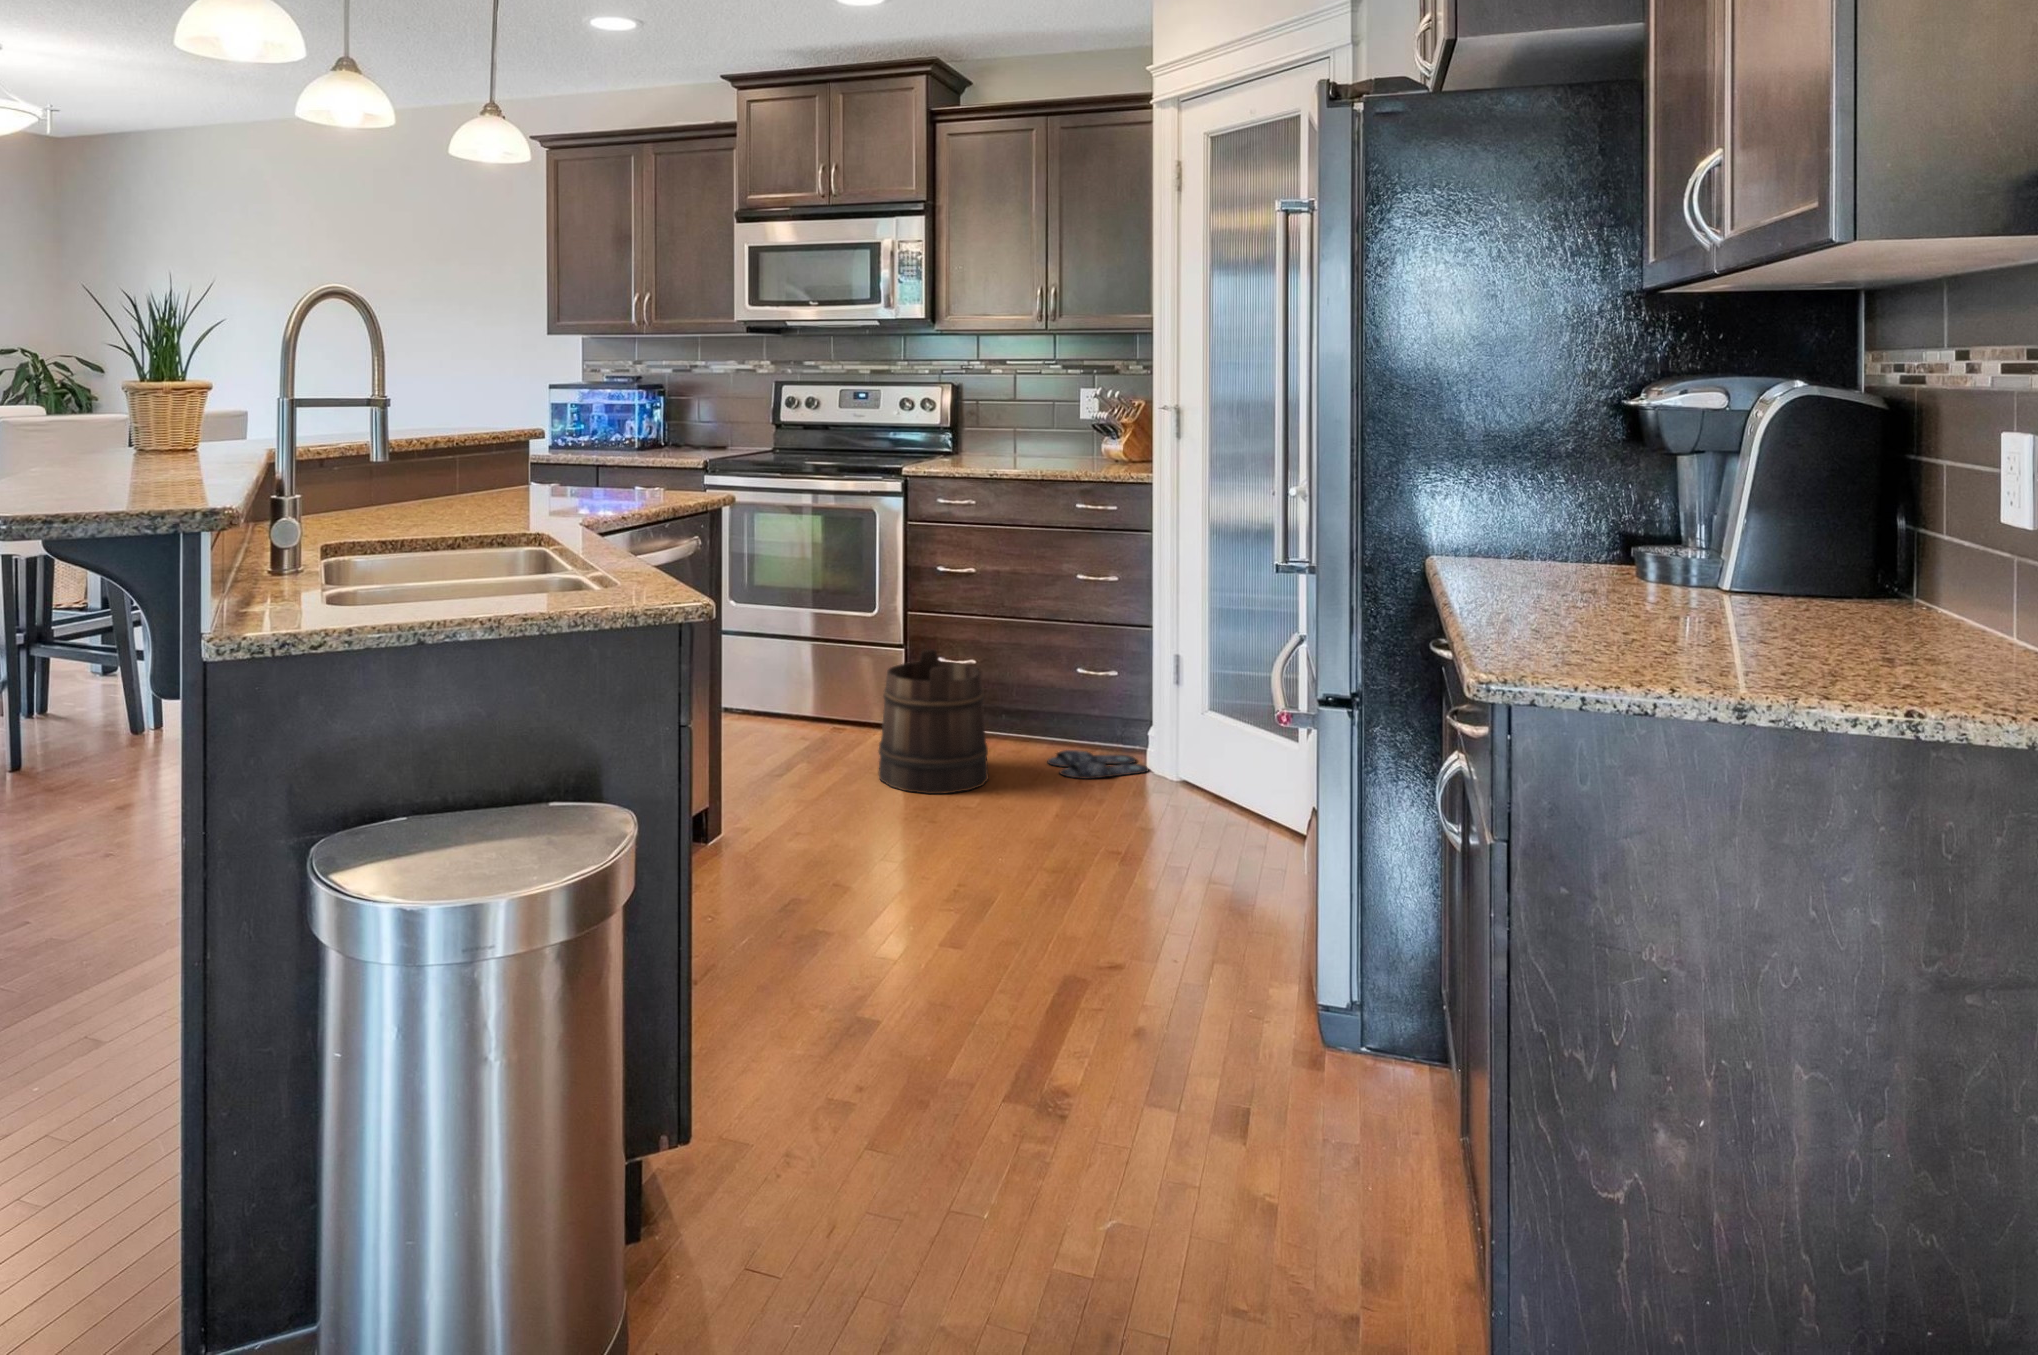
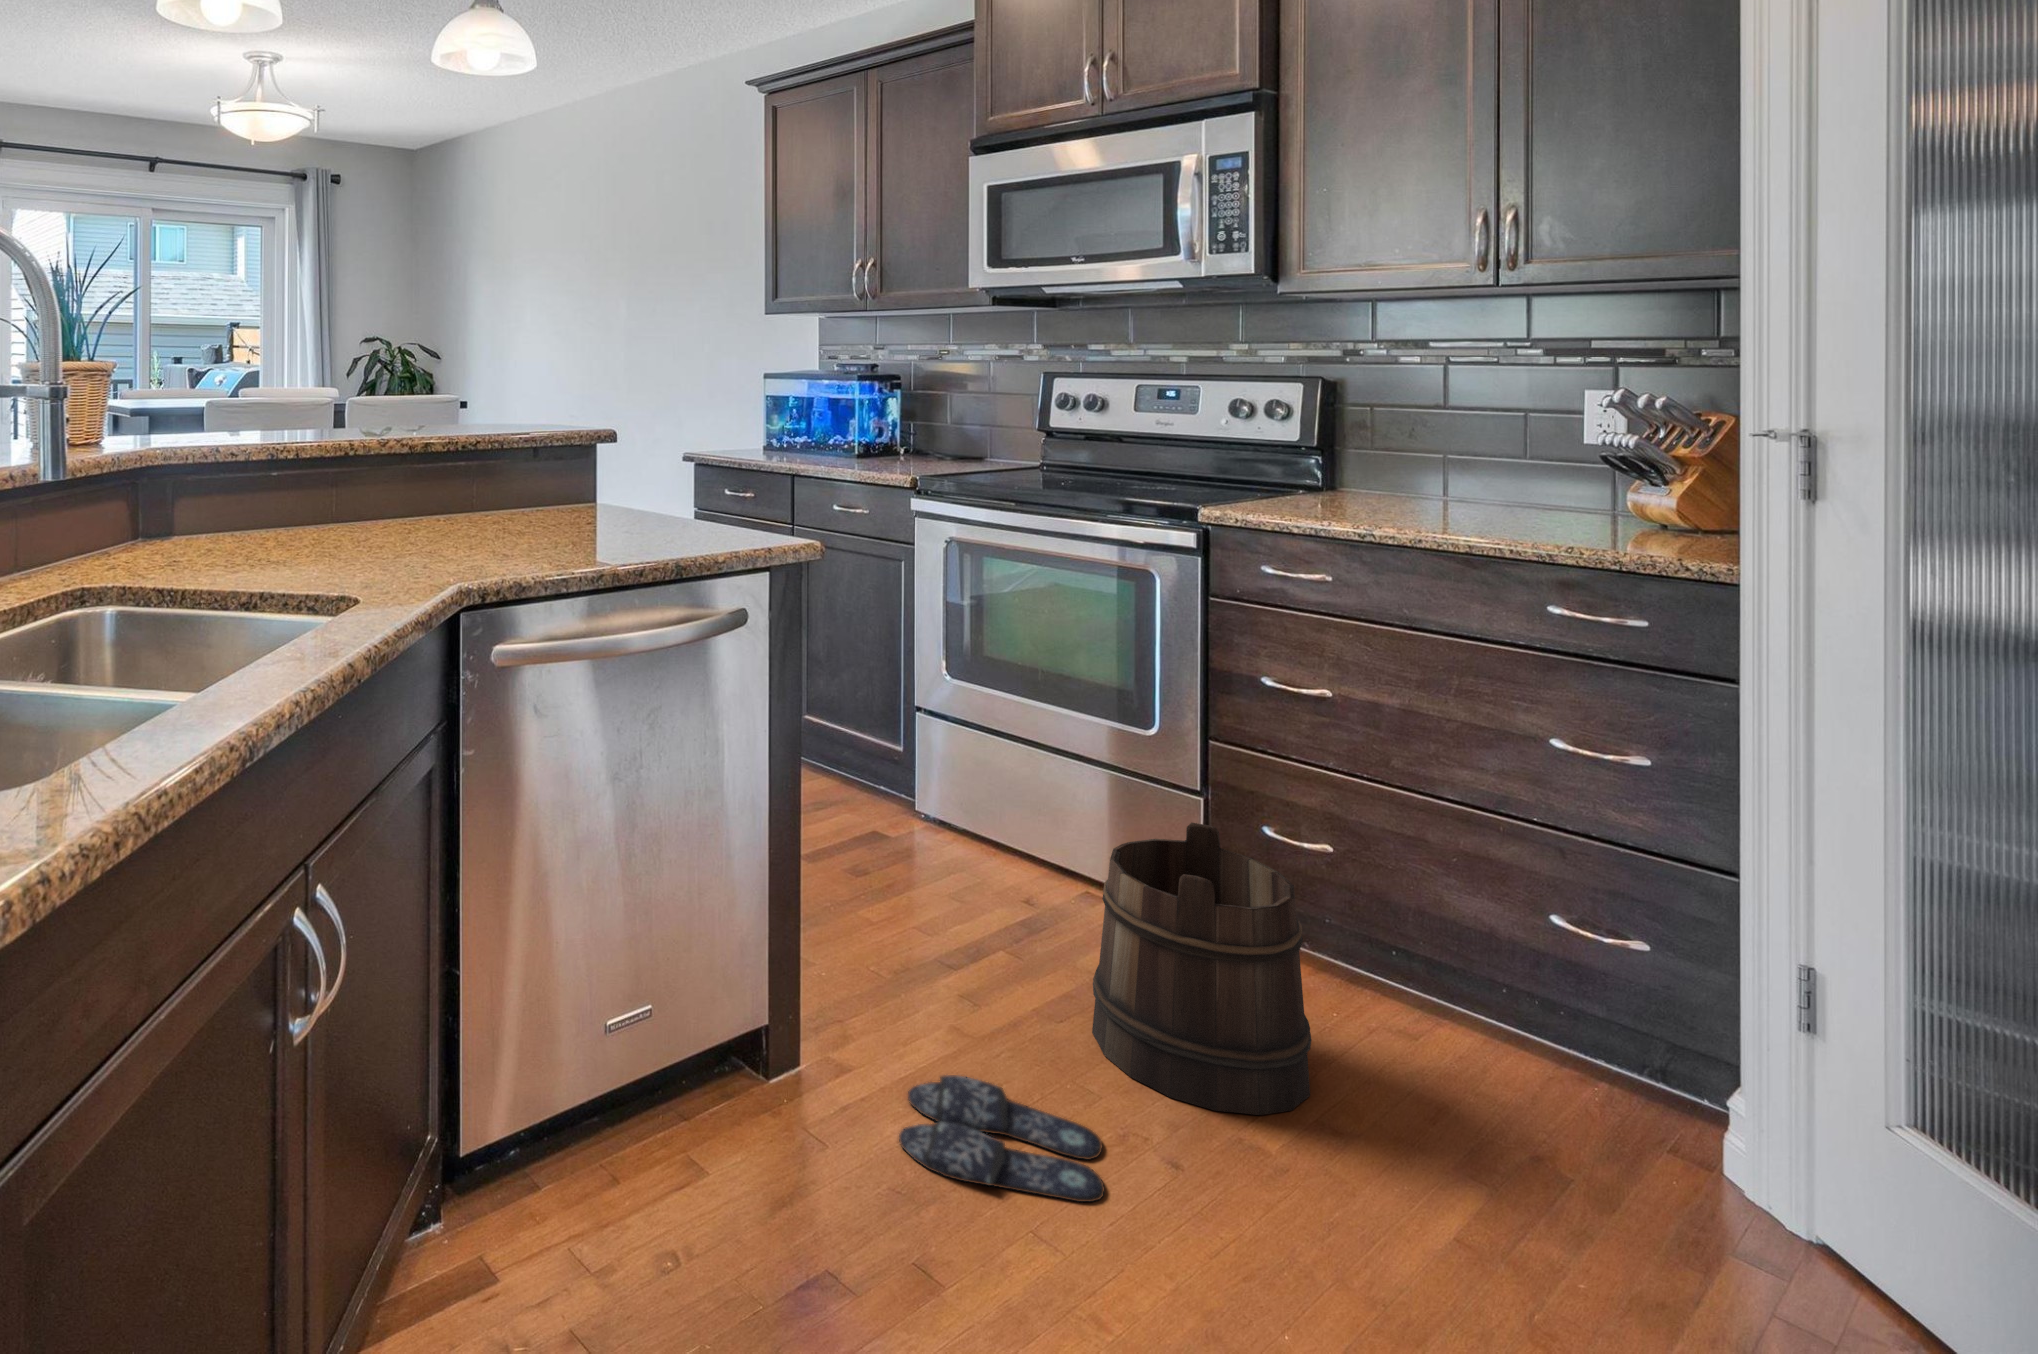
slippers: present [1048,750,1149,779] -> present [899,1075,1104,1202]

